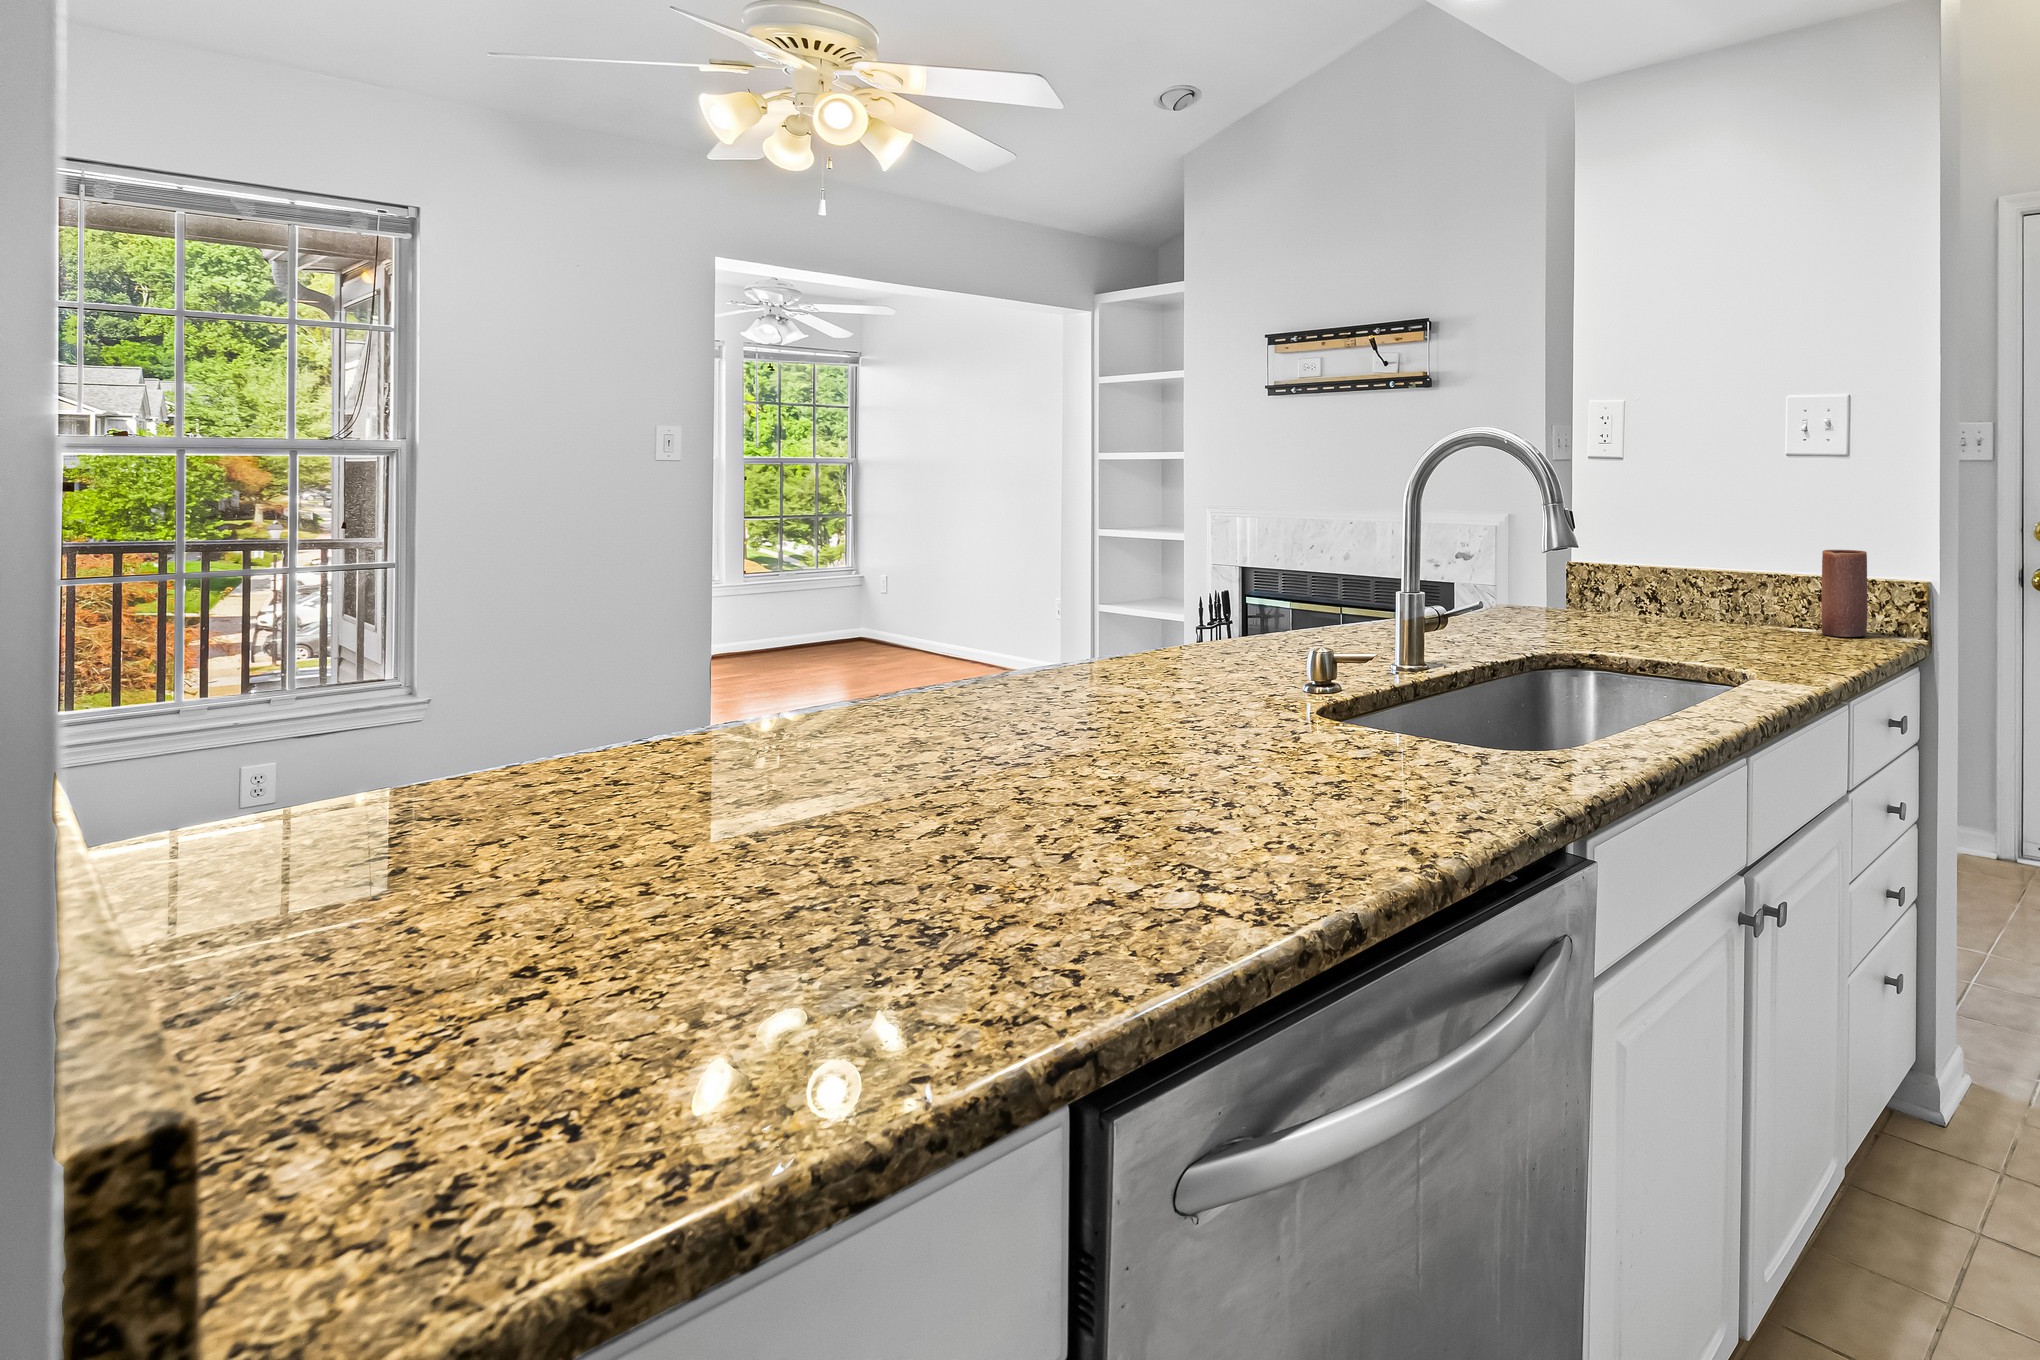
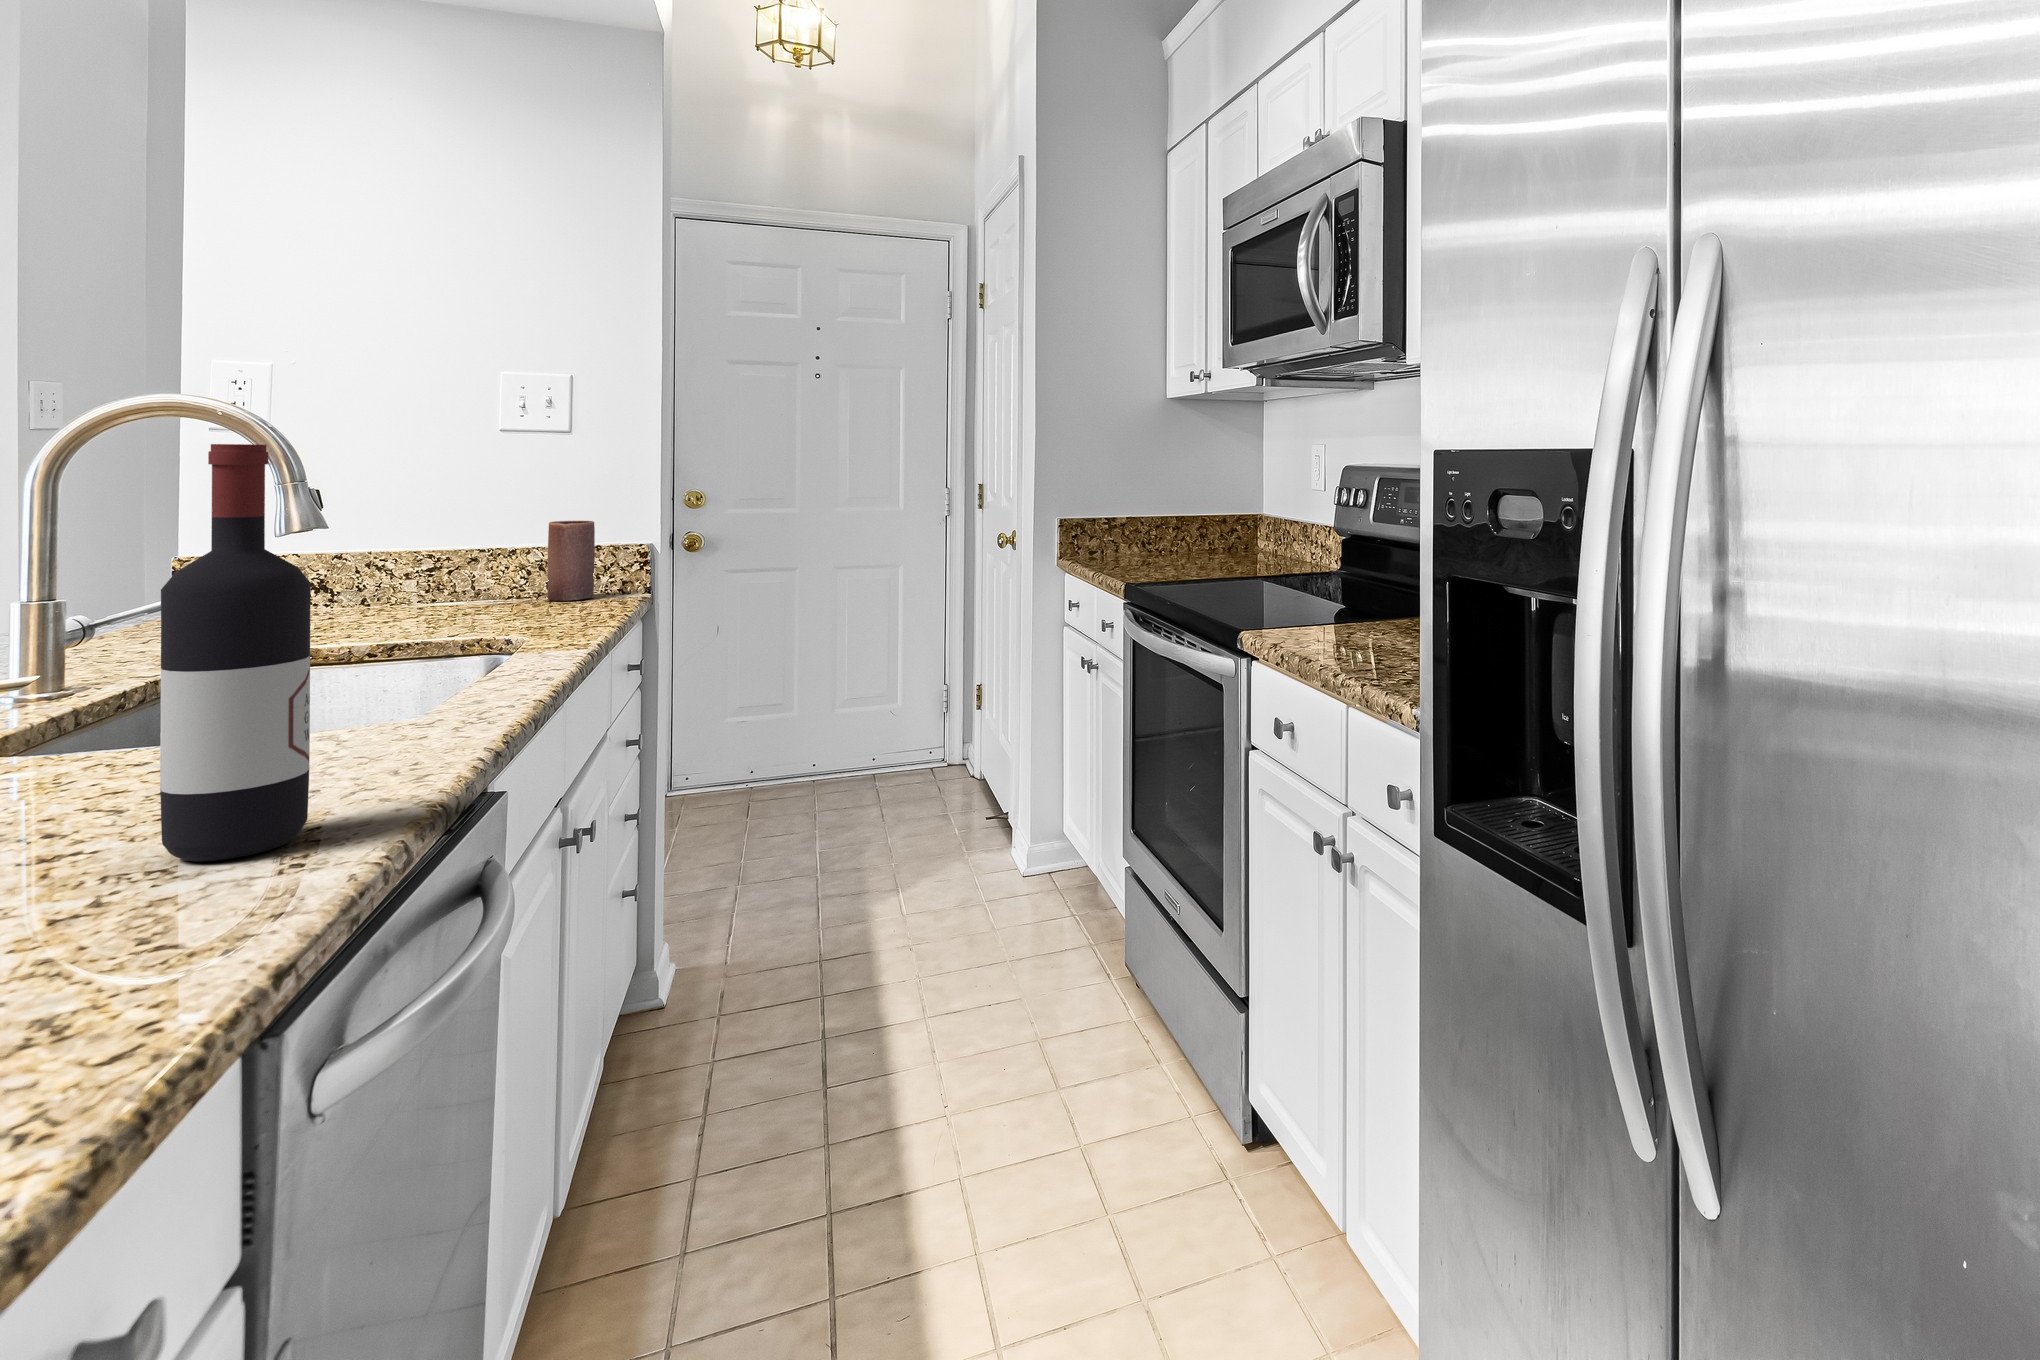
wine bottle: none [1258,459,1362,864] -> present [160,444,311,861]

